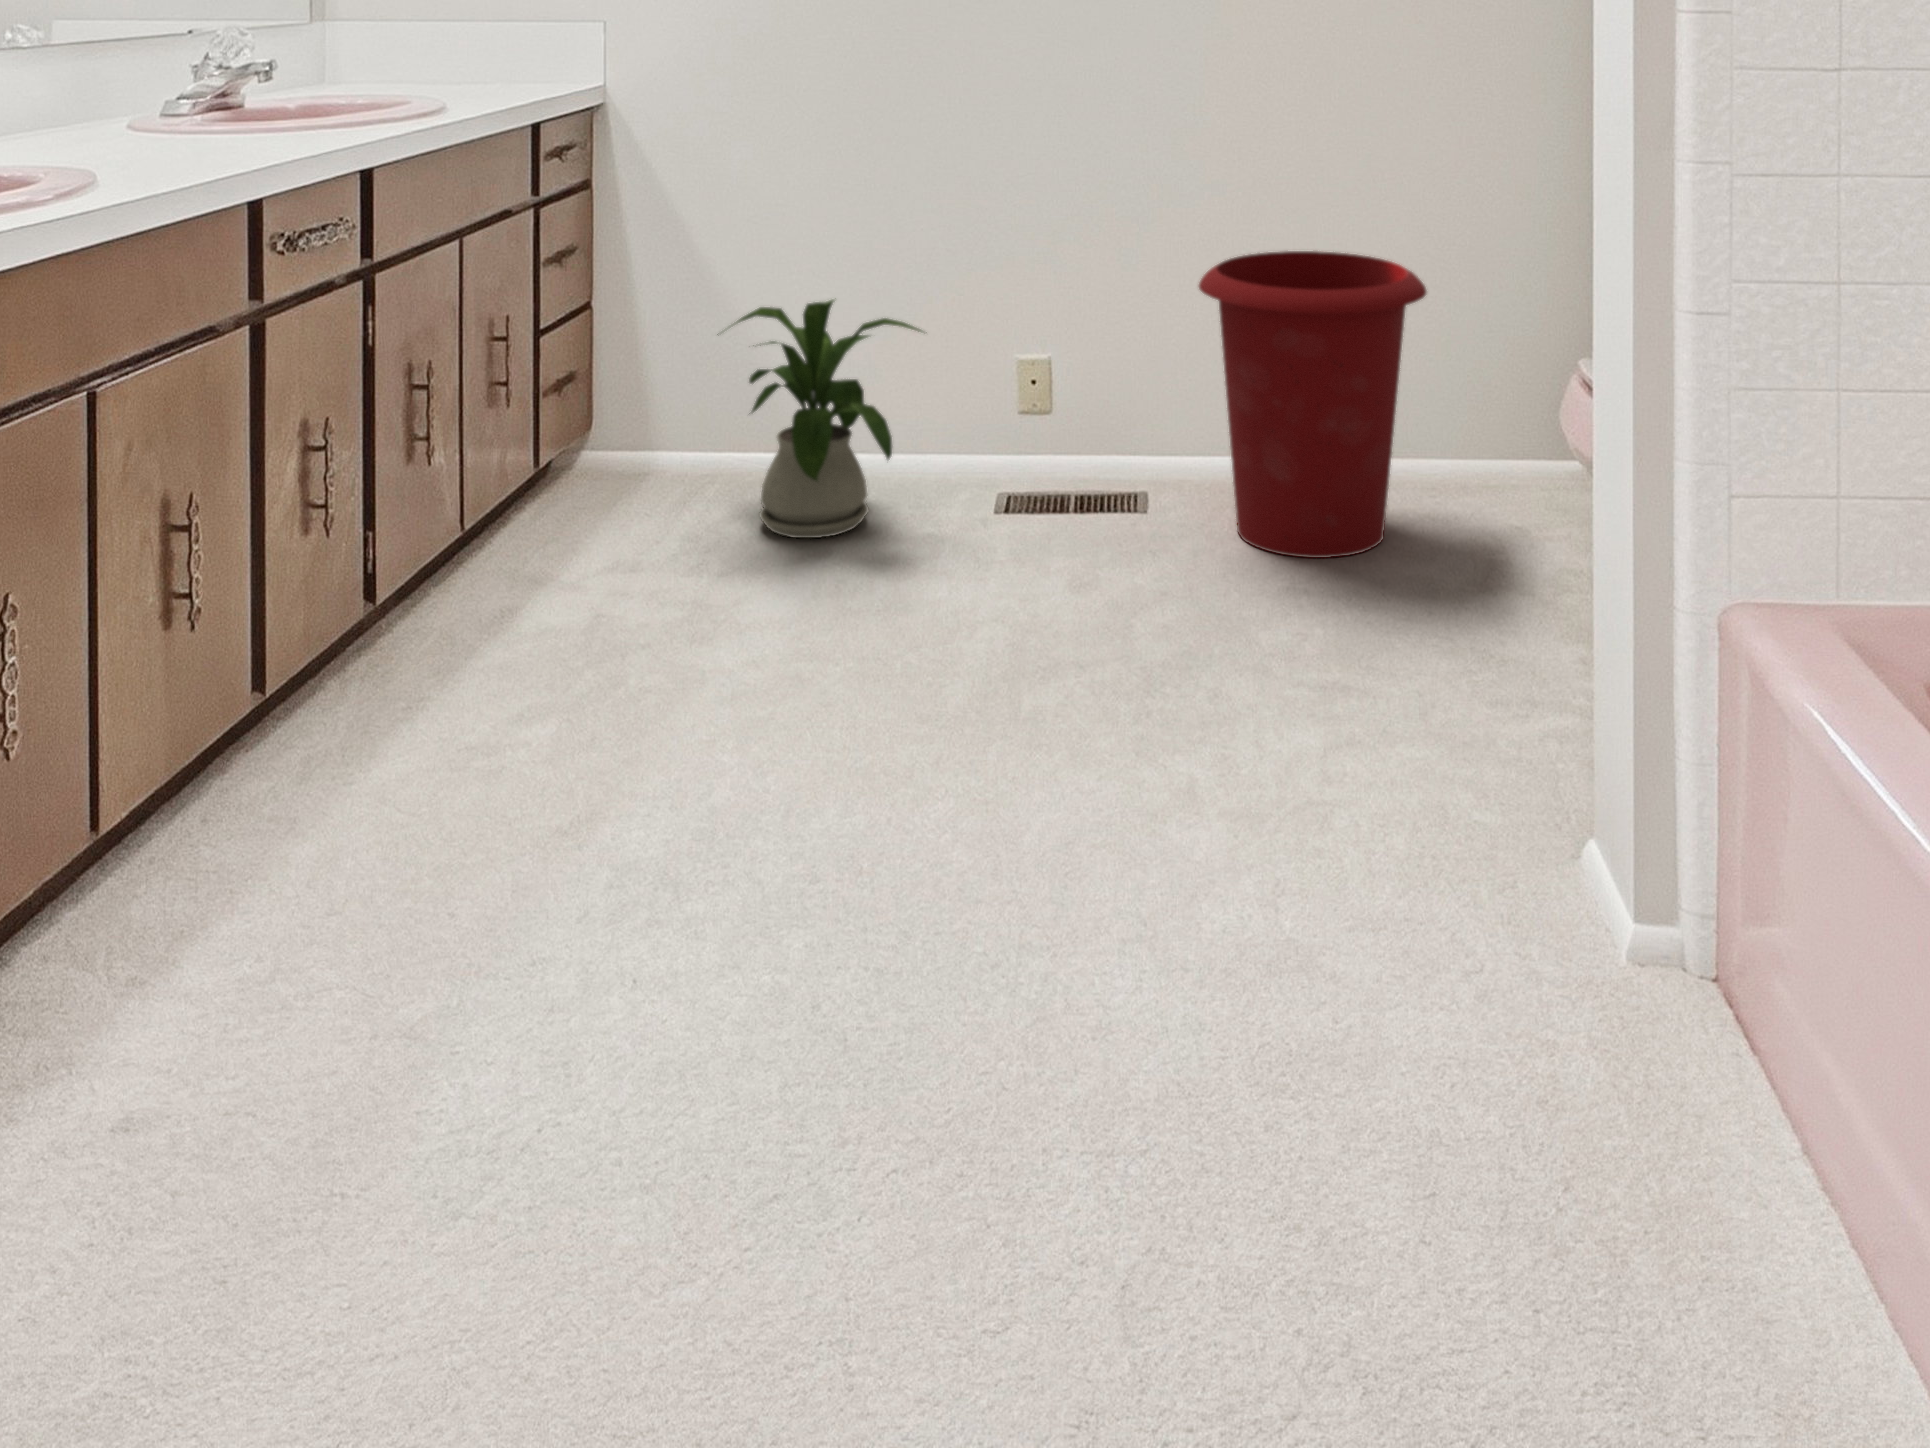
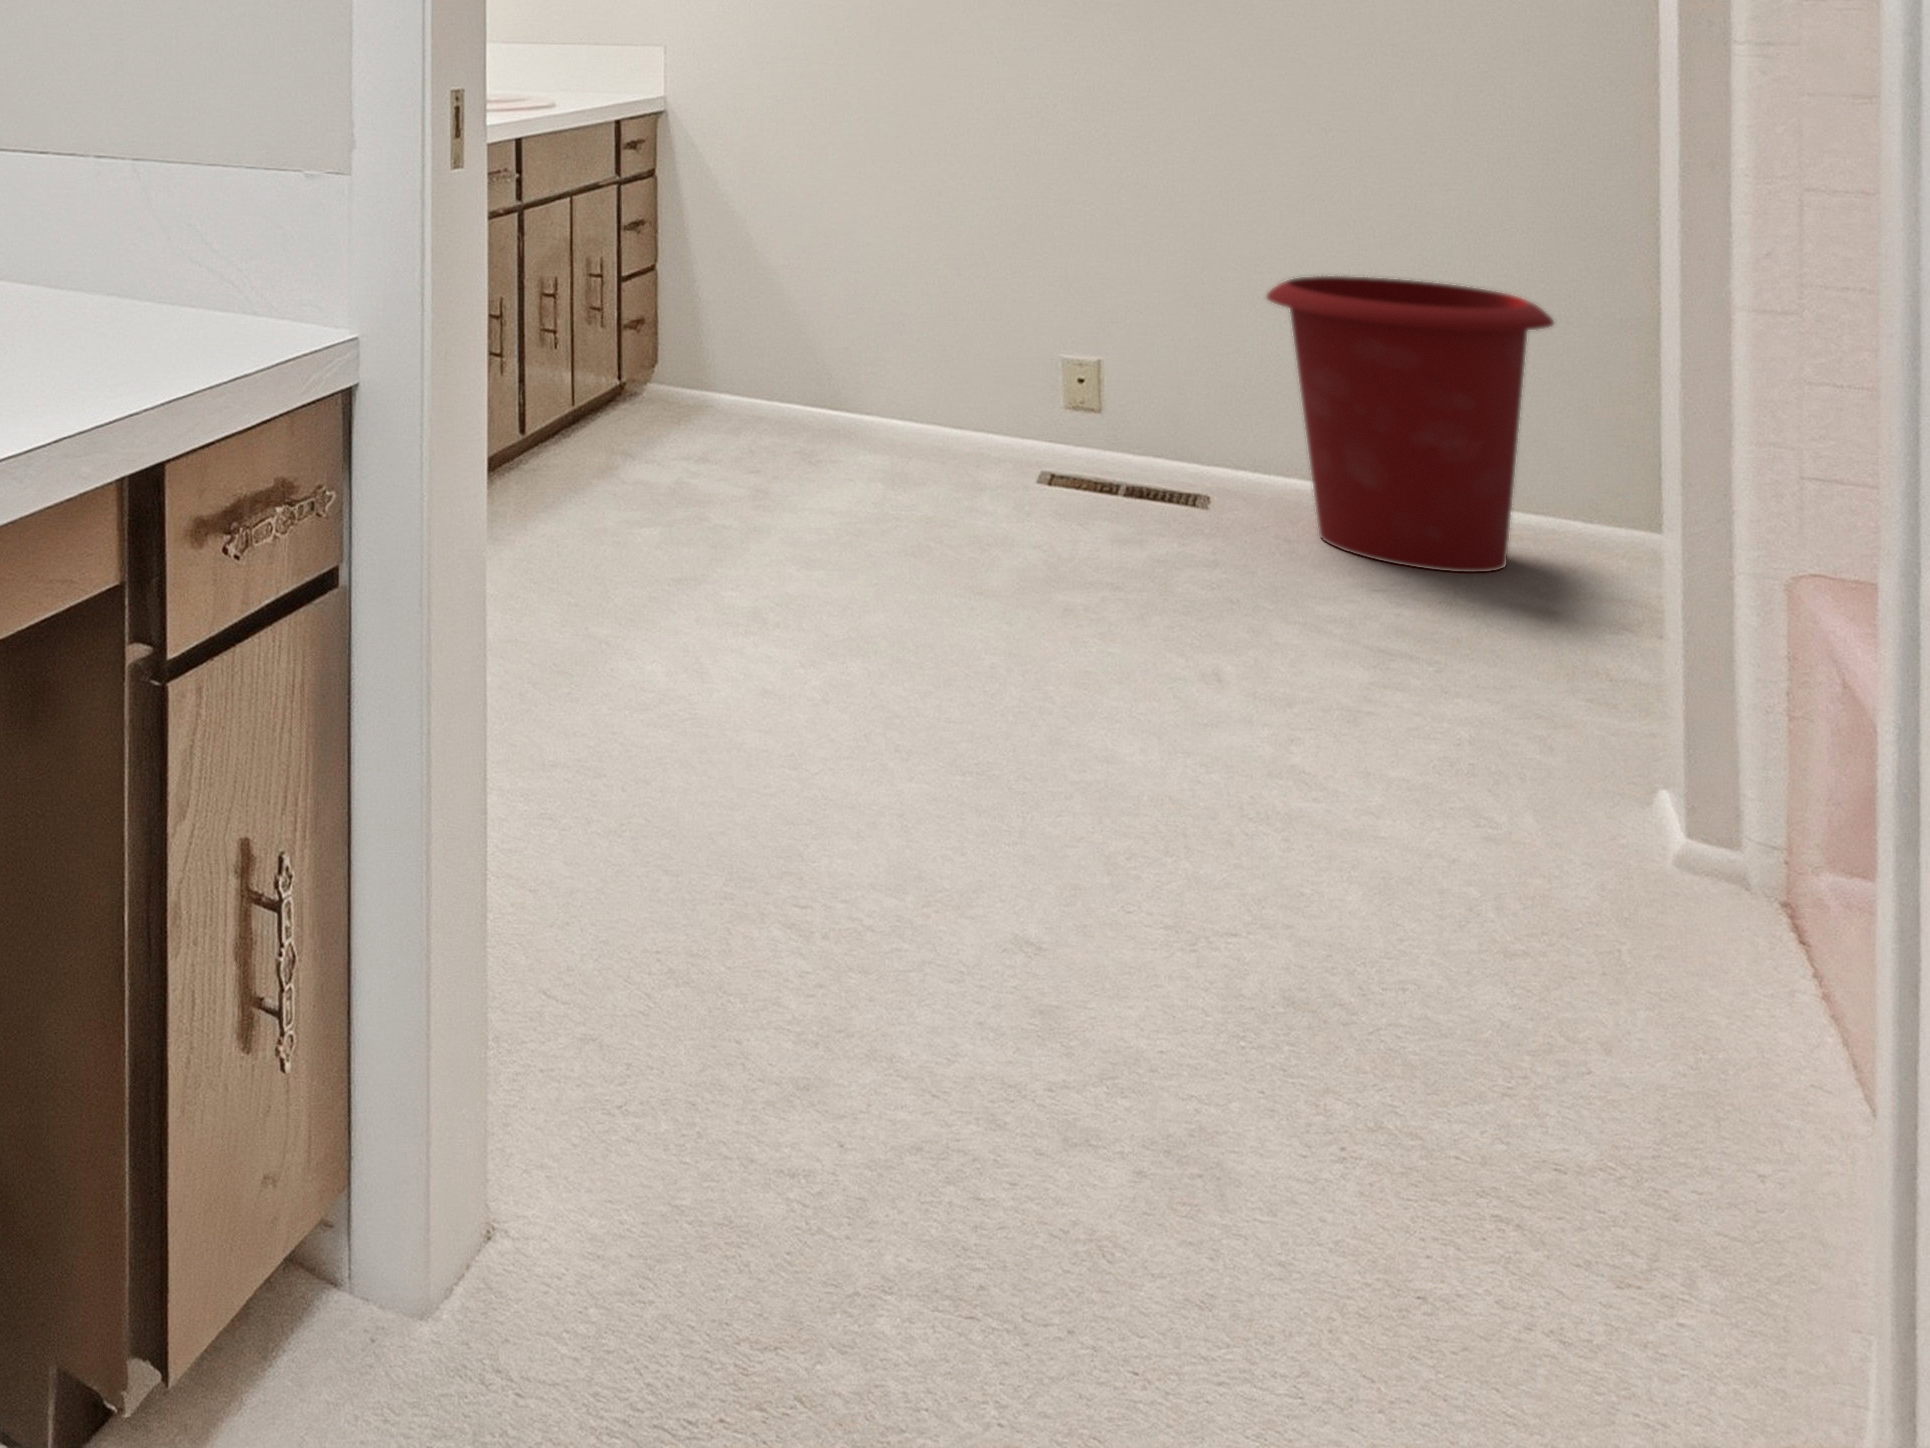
house plant: present [717,300,921,538] -> none [774,273,975,475]

